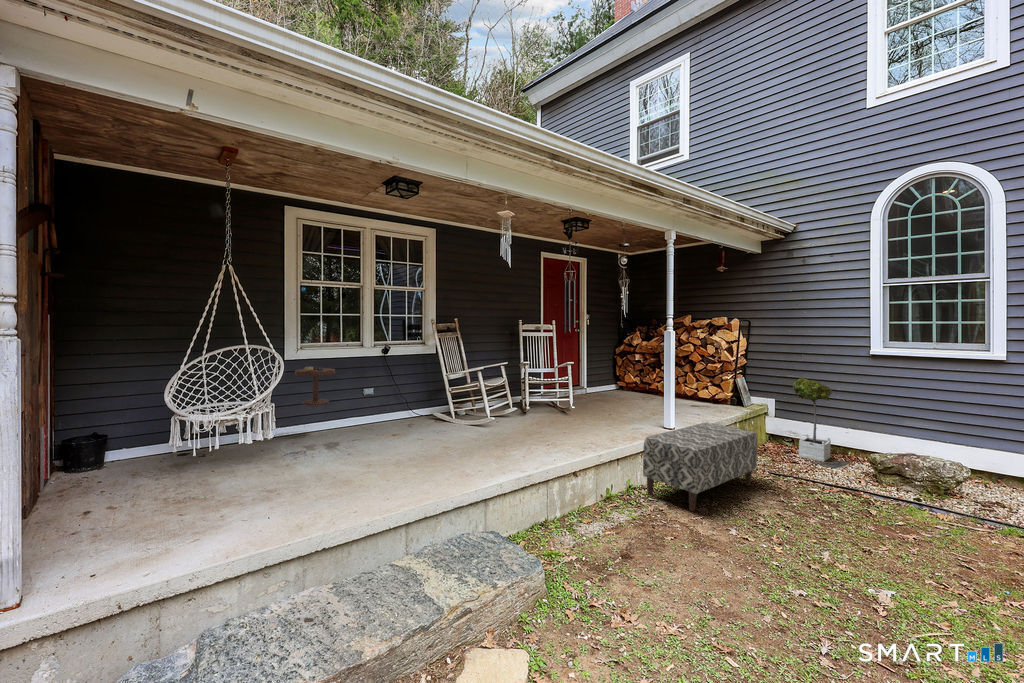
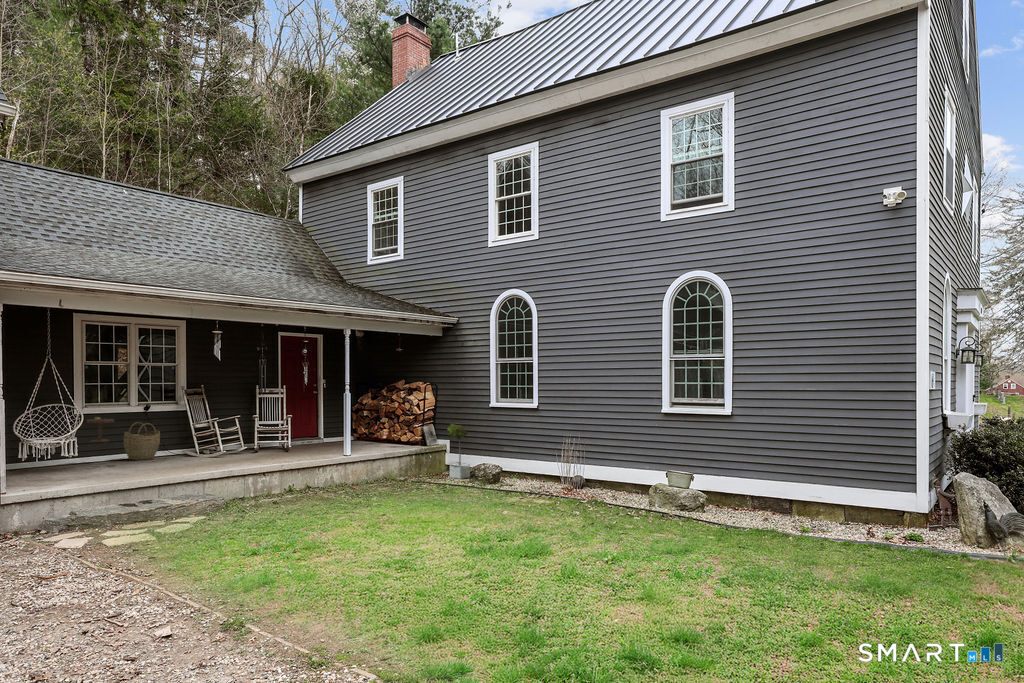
woven basket: none [352,372,402,430] -> present [124,422,160,460]
bench: present [643,422,758,511] -> none [315,452,393,495]

